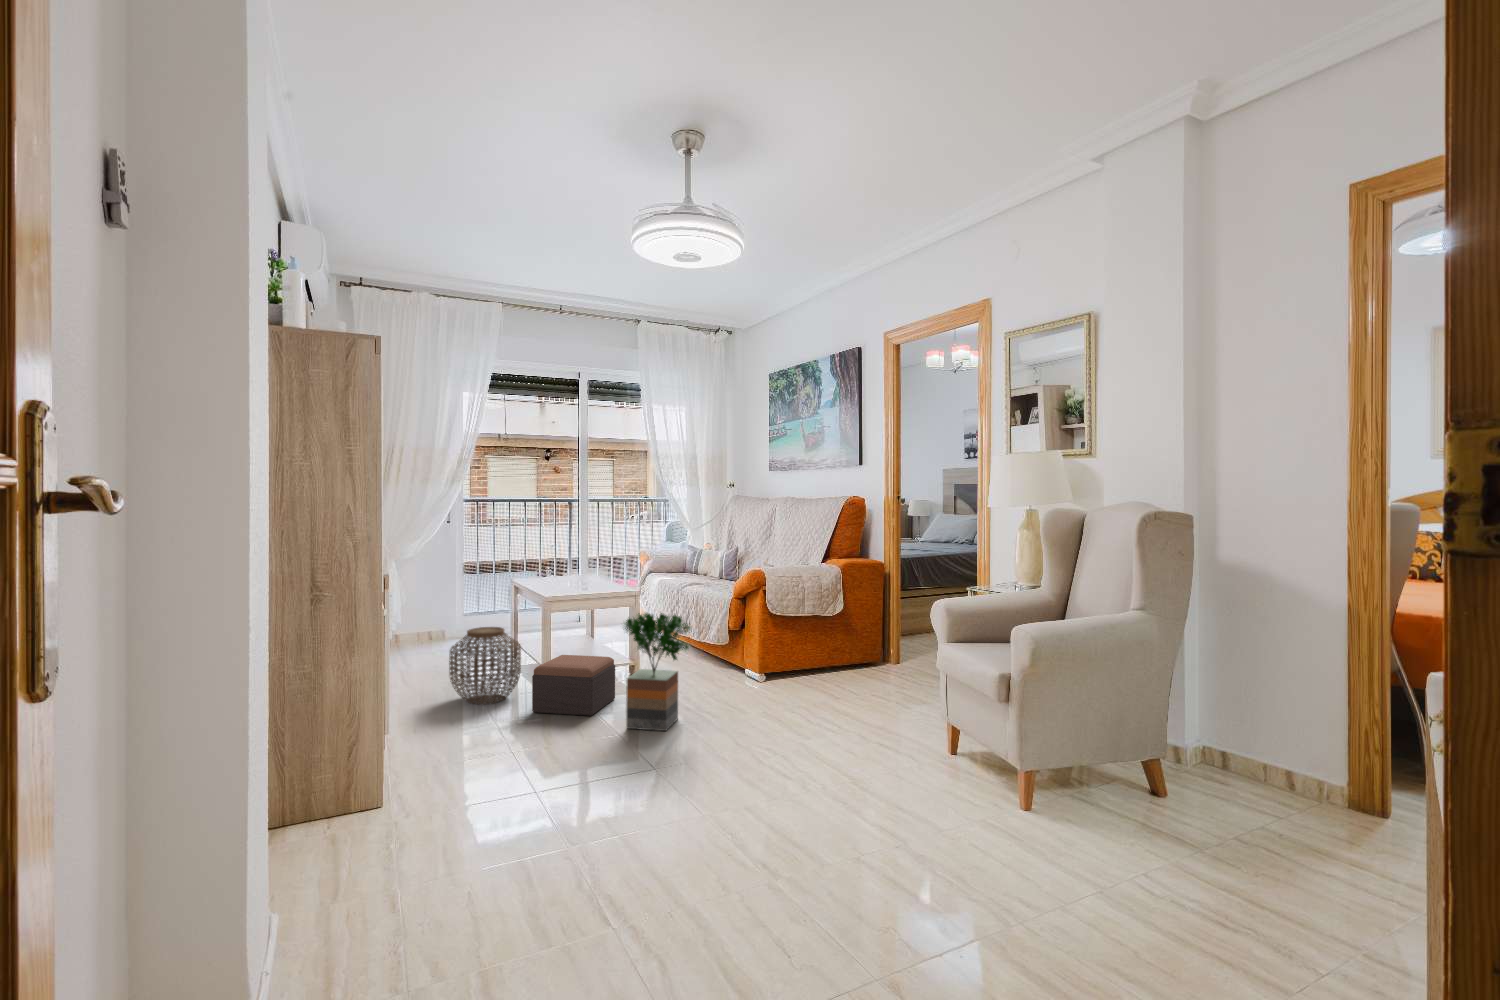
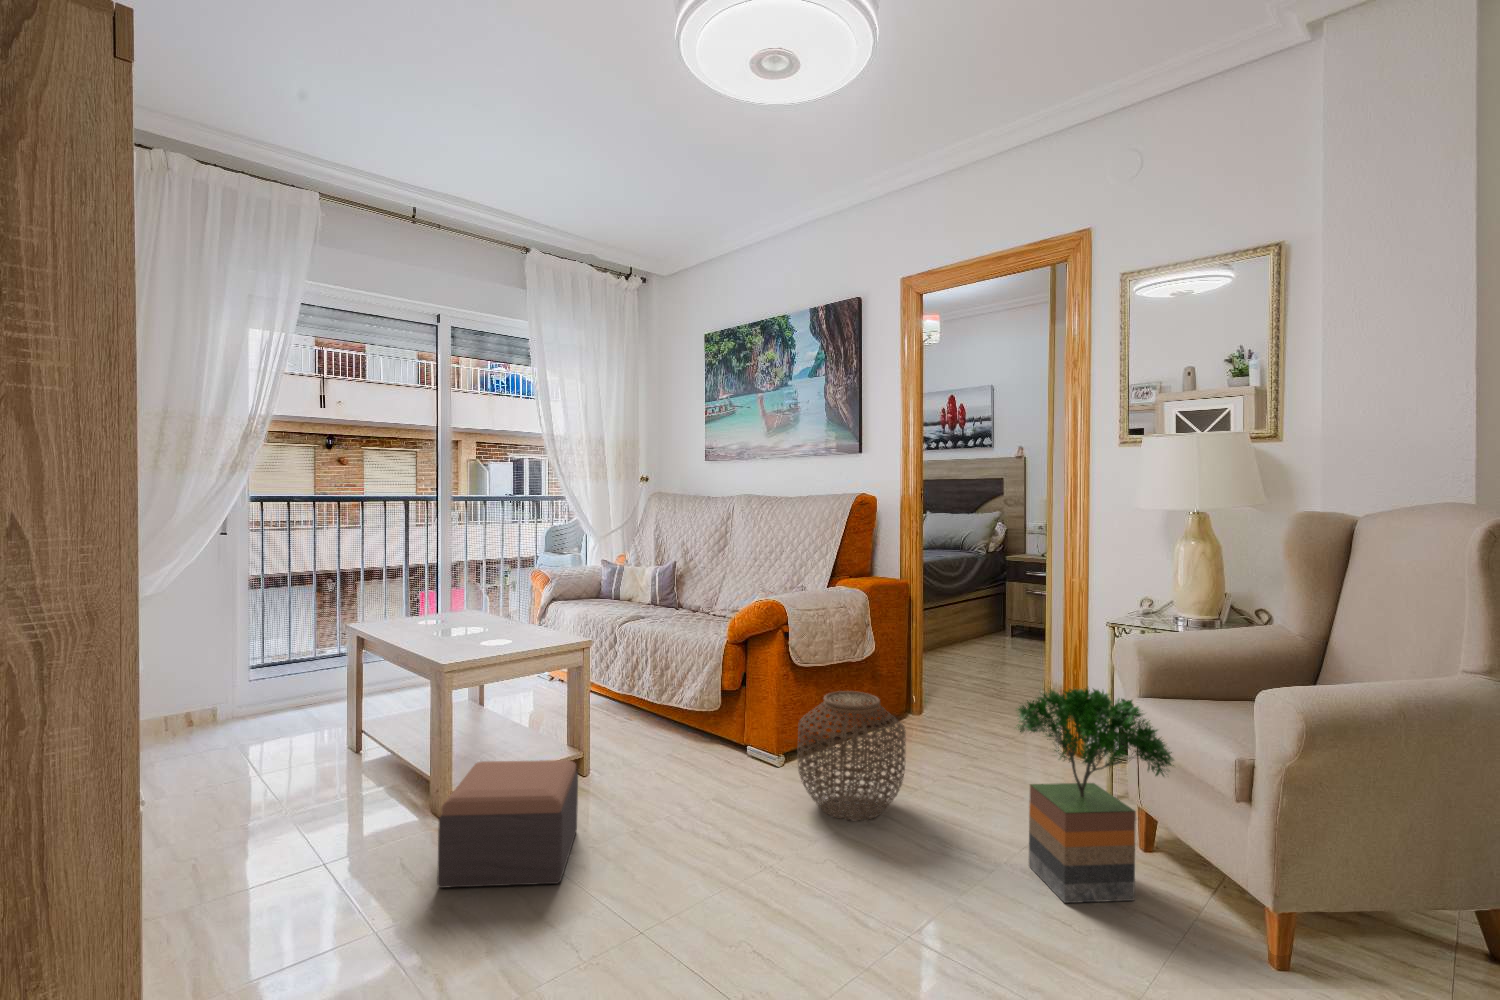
potted tree: present [624,613,691,731] -> present [1016,688,1174,903]
woven basket: present [449,627,521,704] -> present [798,691,906,820]

